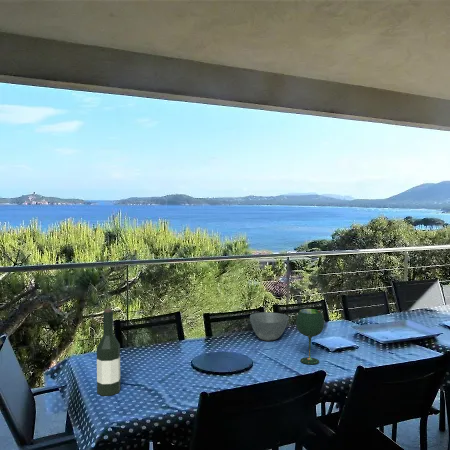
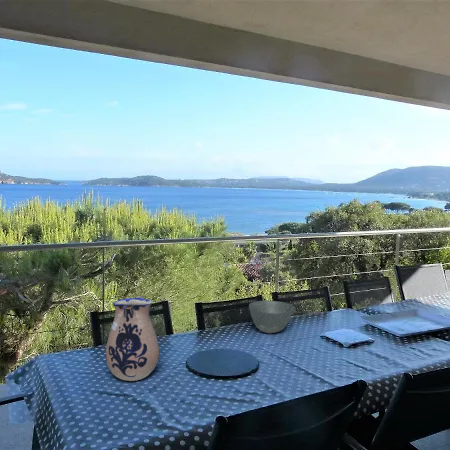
ceramic pitcher: none [124,307,168,375] -> present [106,296,159,381]
wine bottle: present [97,309,120,396] -> none [72,301,102,411]
wine glass: present [296,309,324,364] -> none [310,299,342,363]

